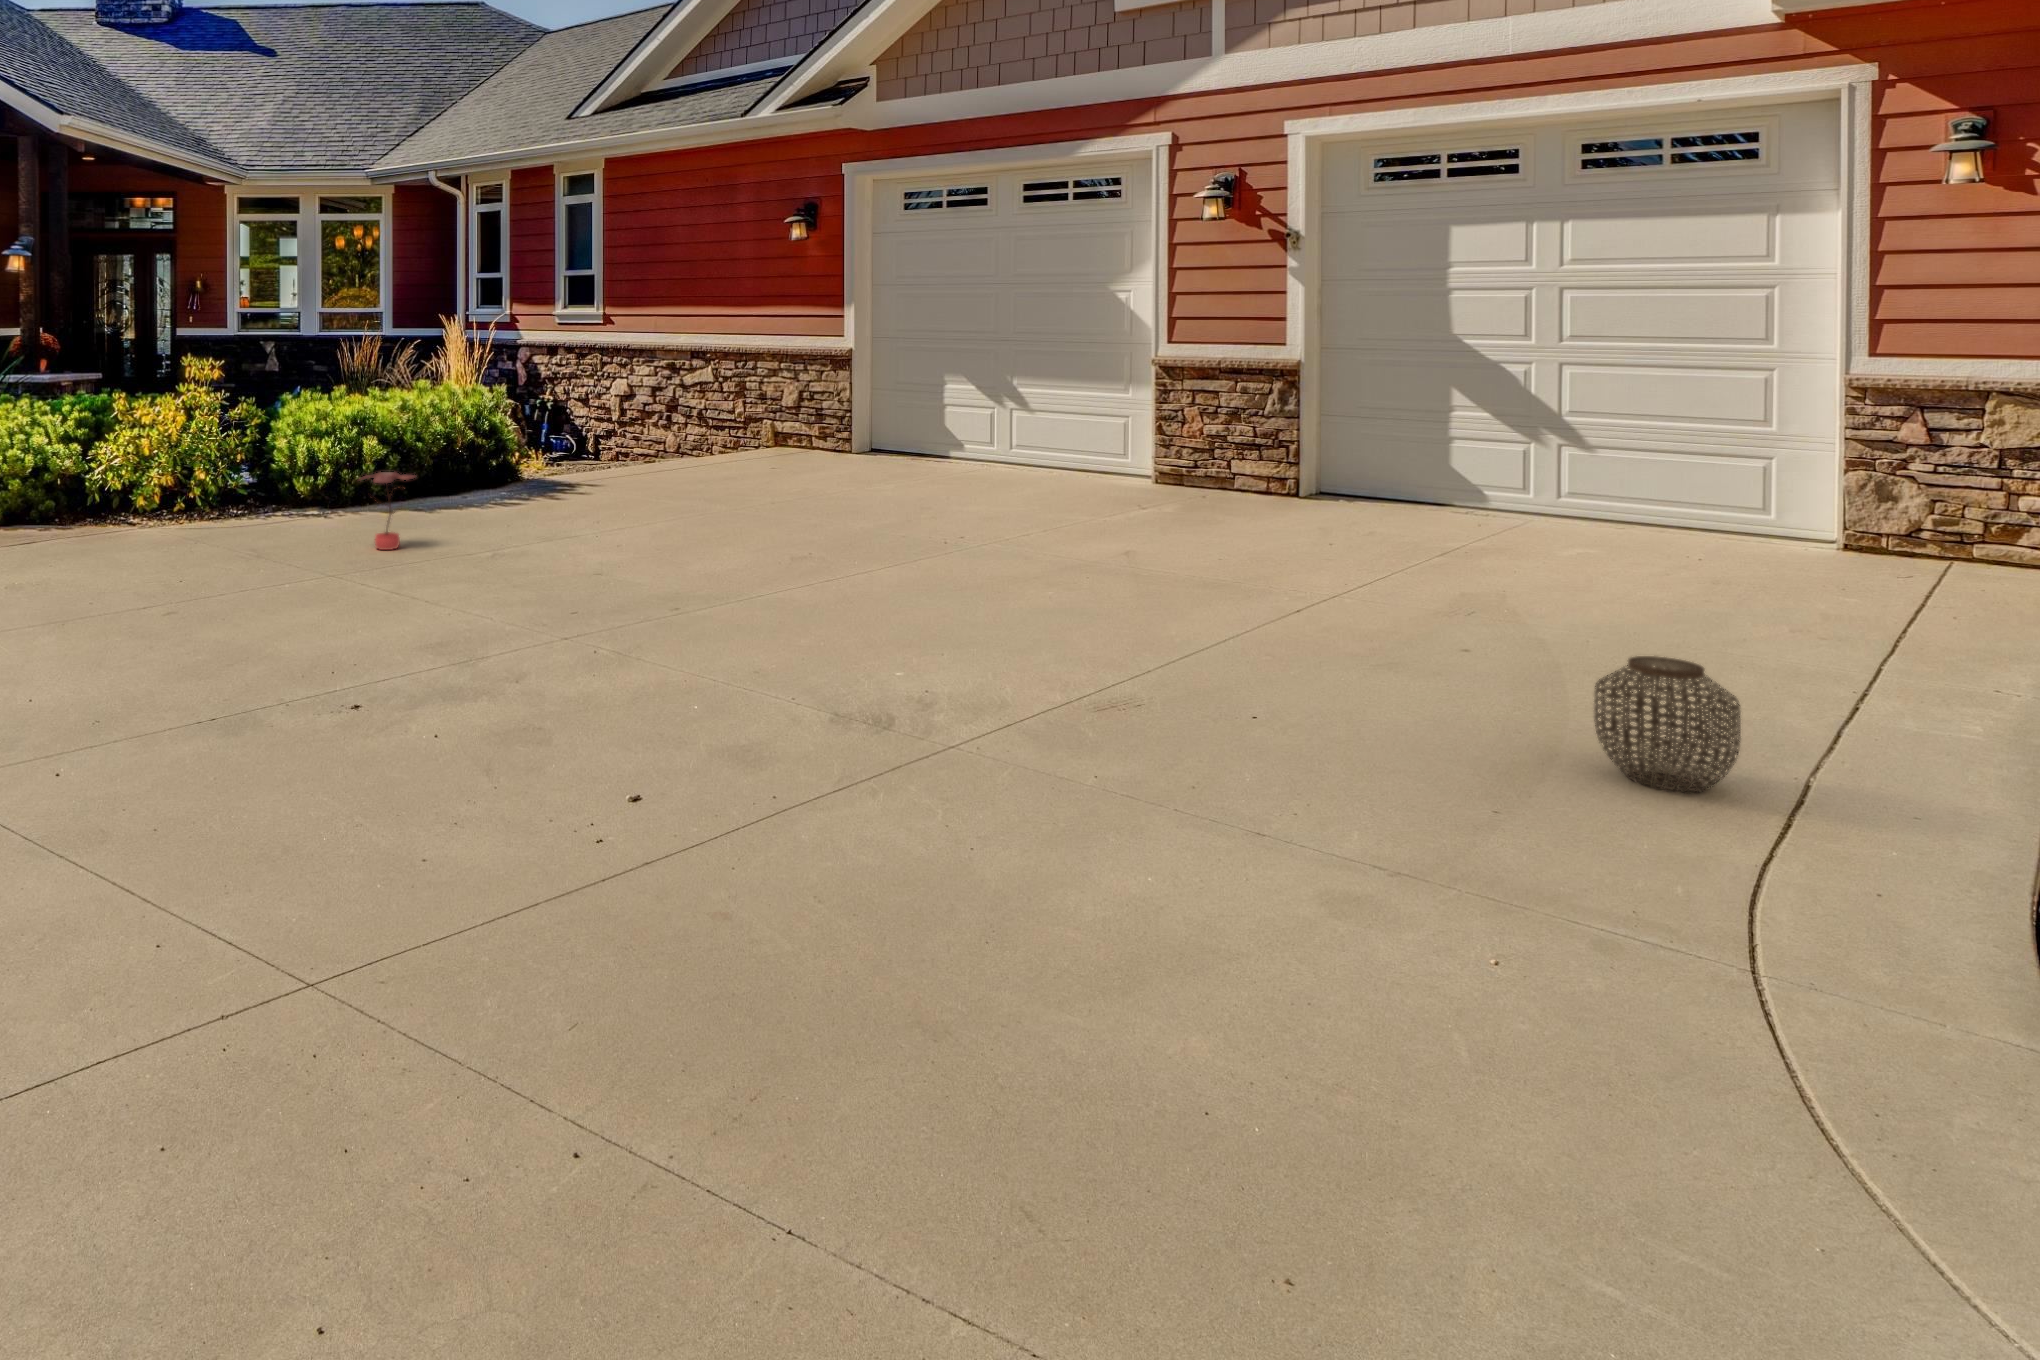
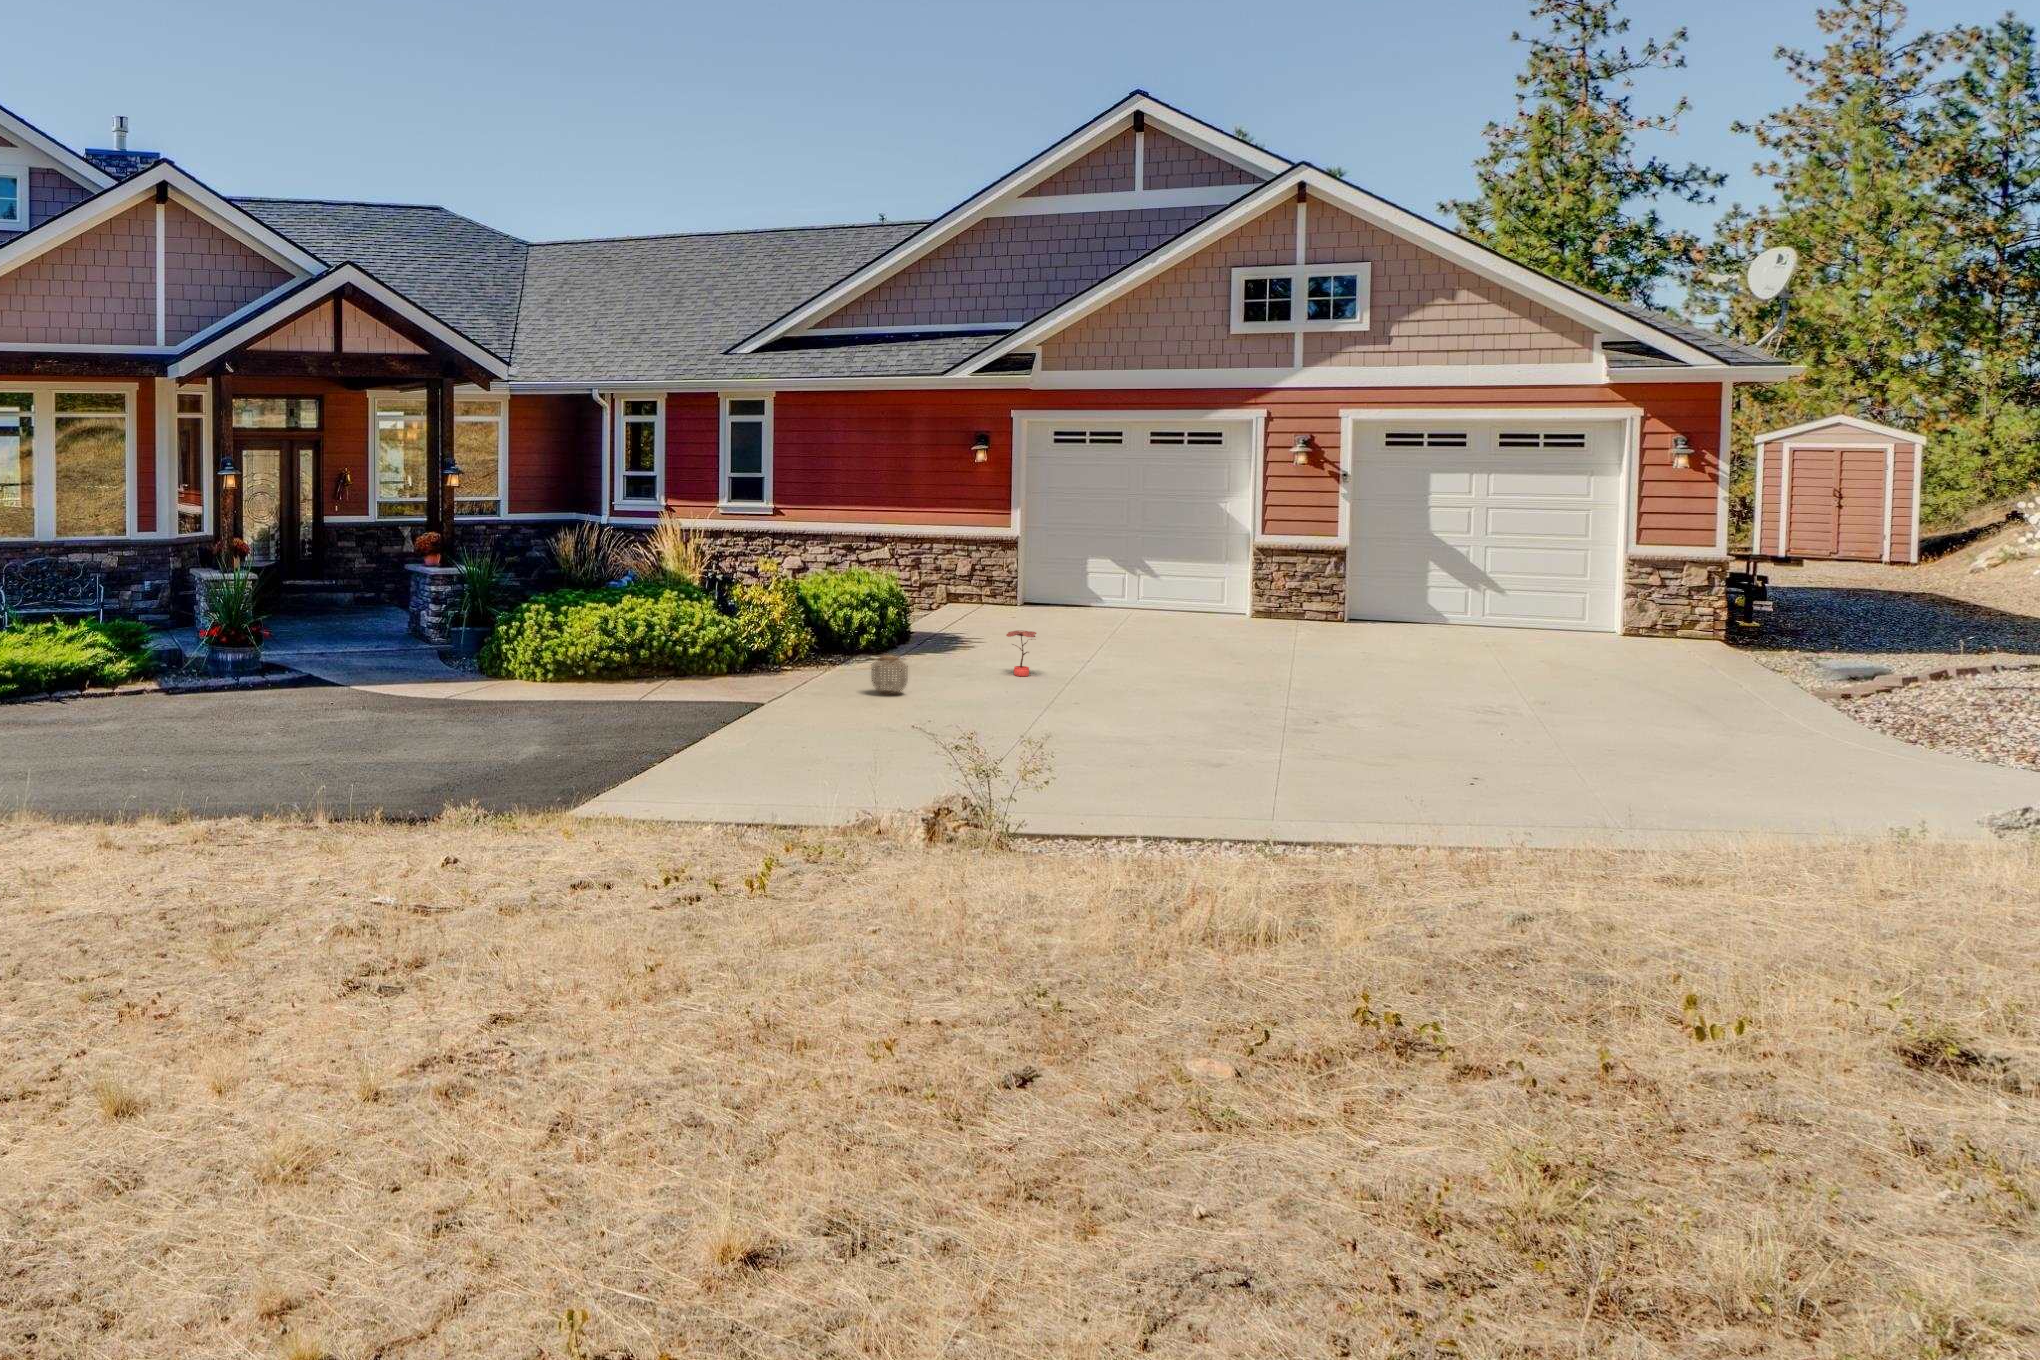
woven basket: present [1594,656,1740,793] -> present [872,655,908,695]

